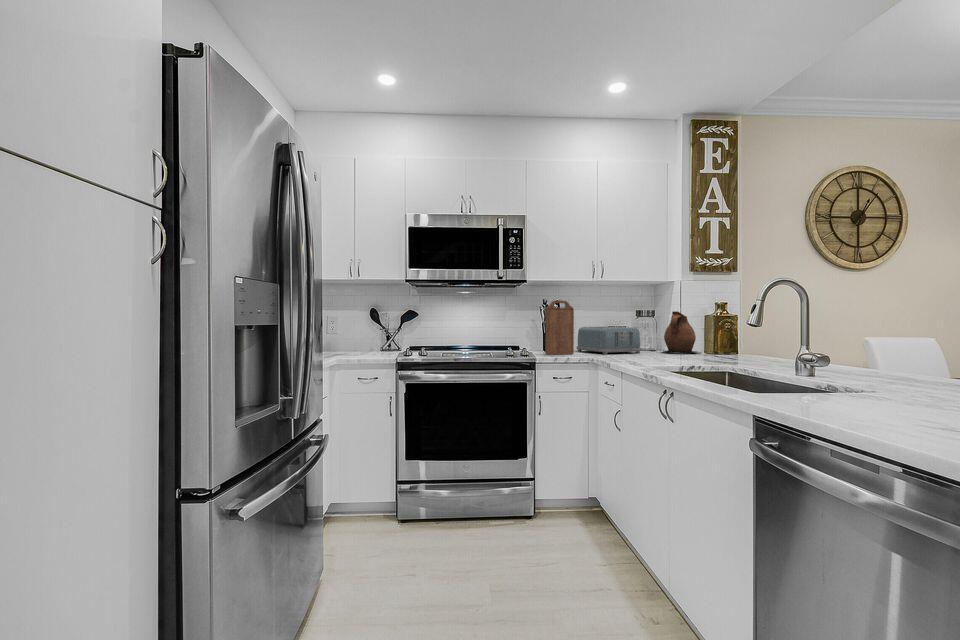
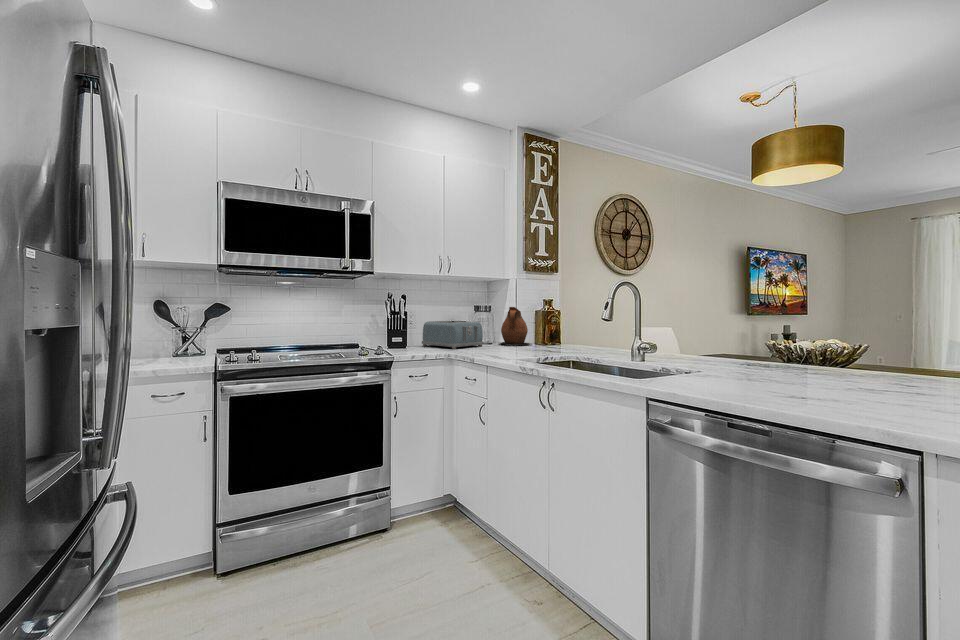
cutting board: present [545,300,574,355] -> none [397,295,425,352]

